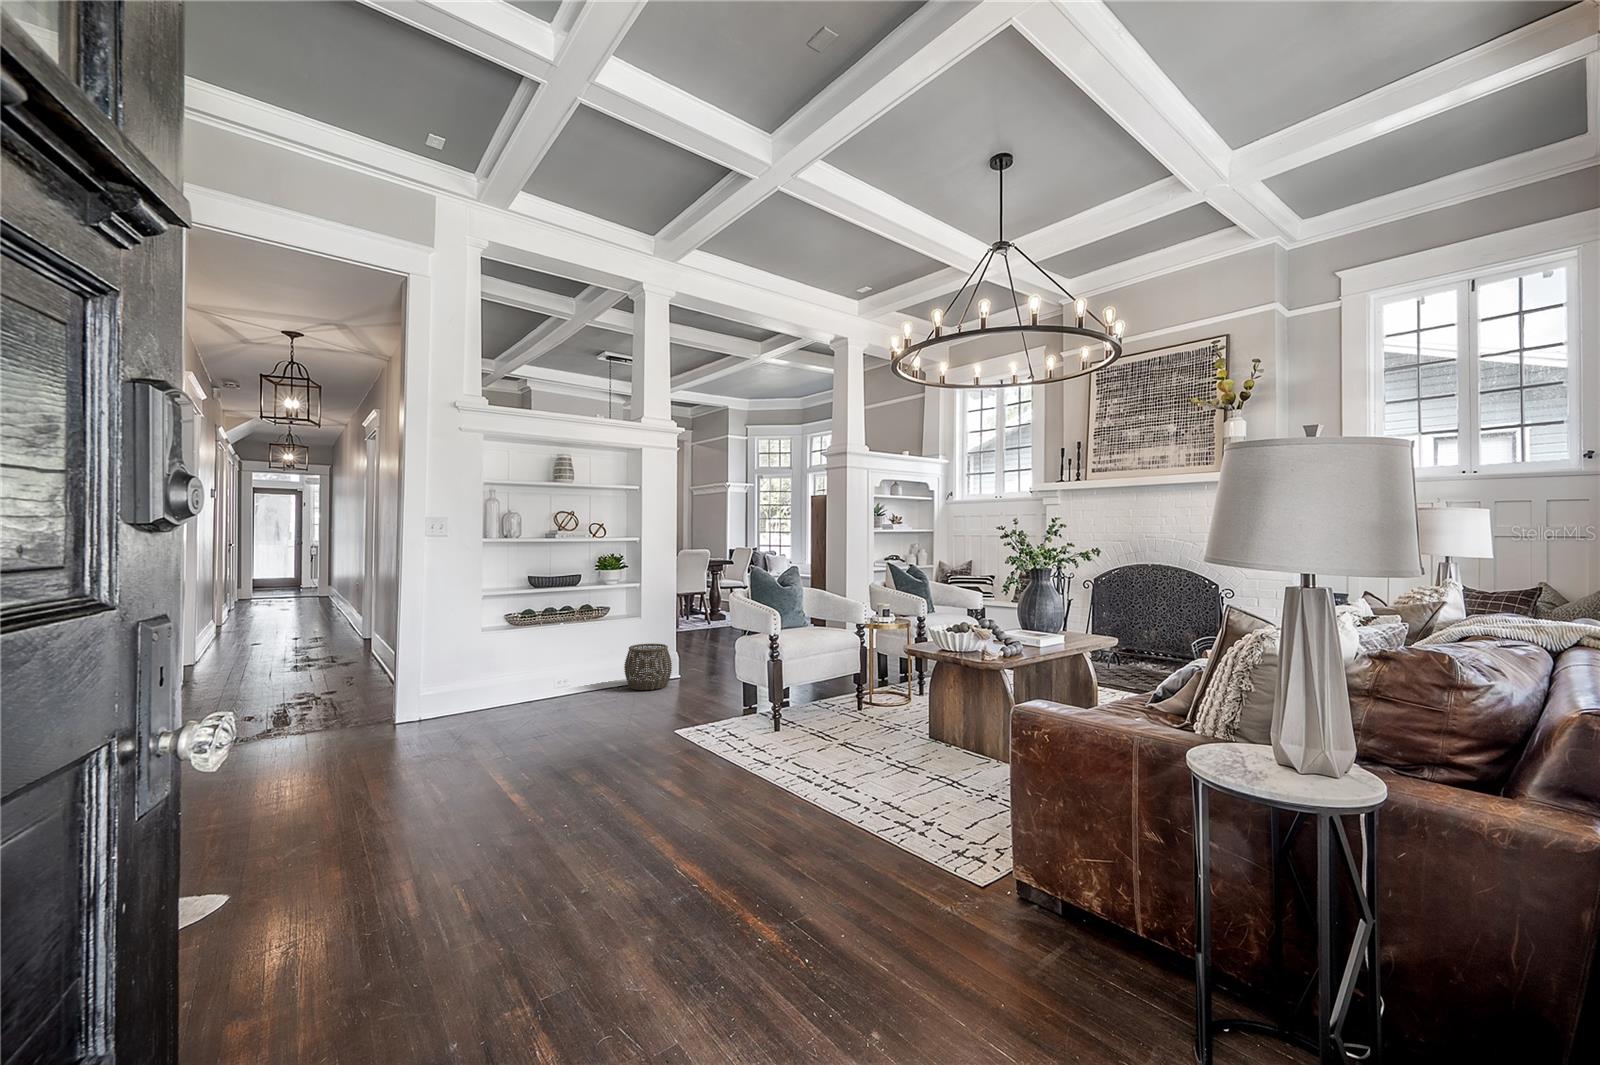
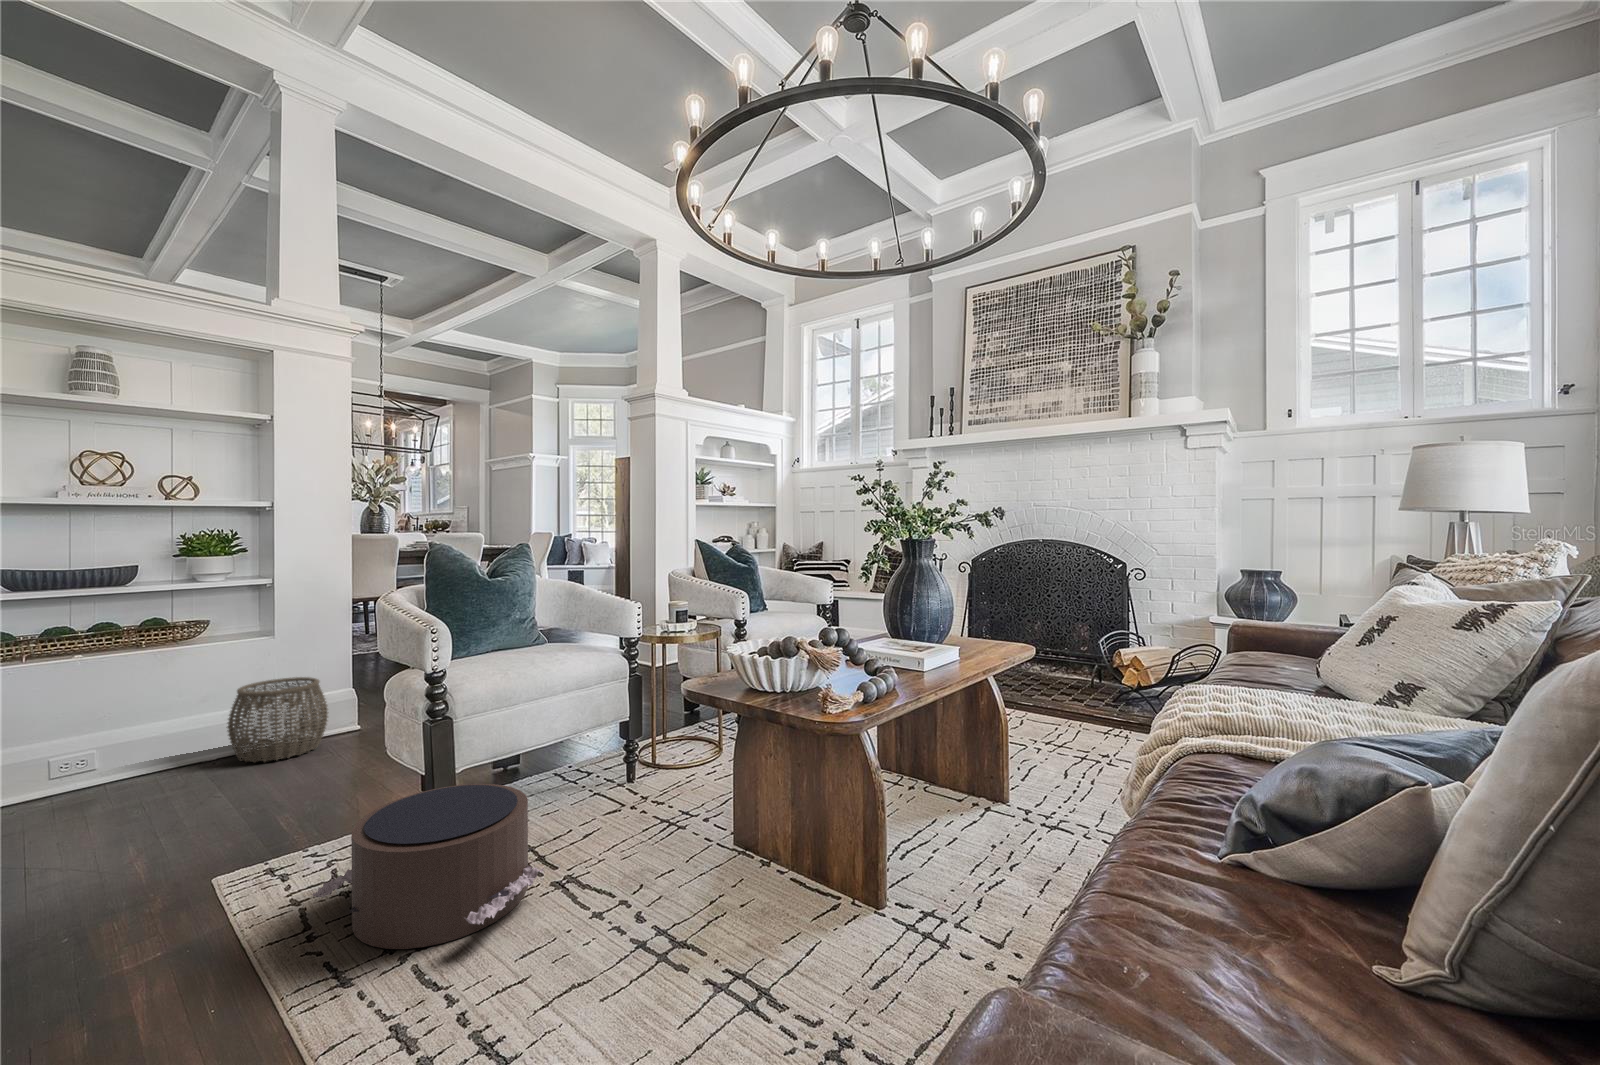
pouf: none [737,694,839,757] -> present [312,784,544,949]

